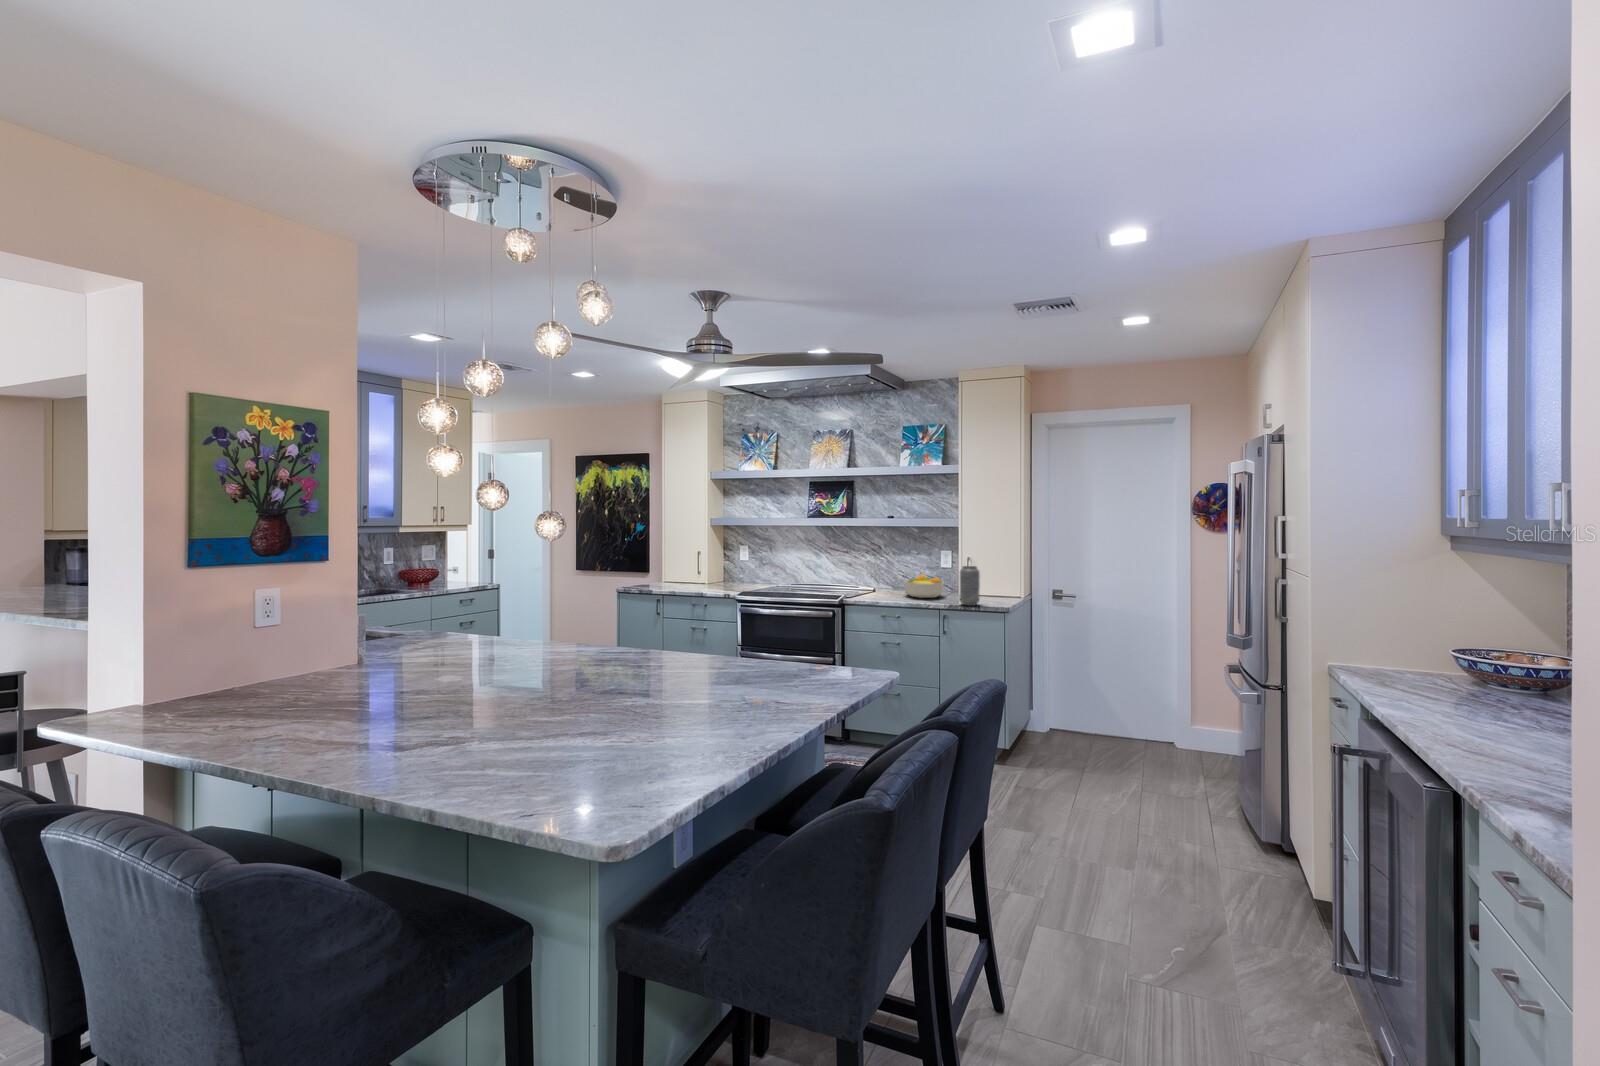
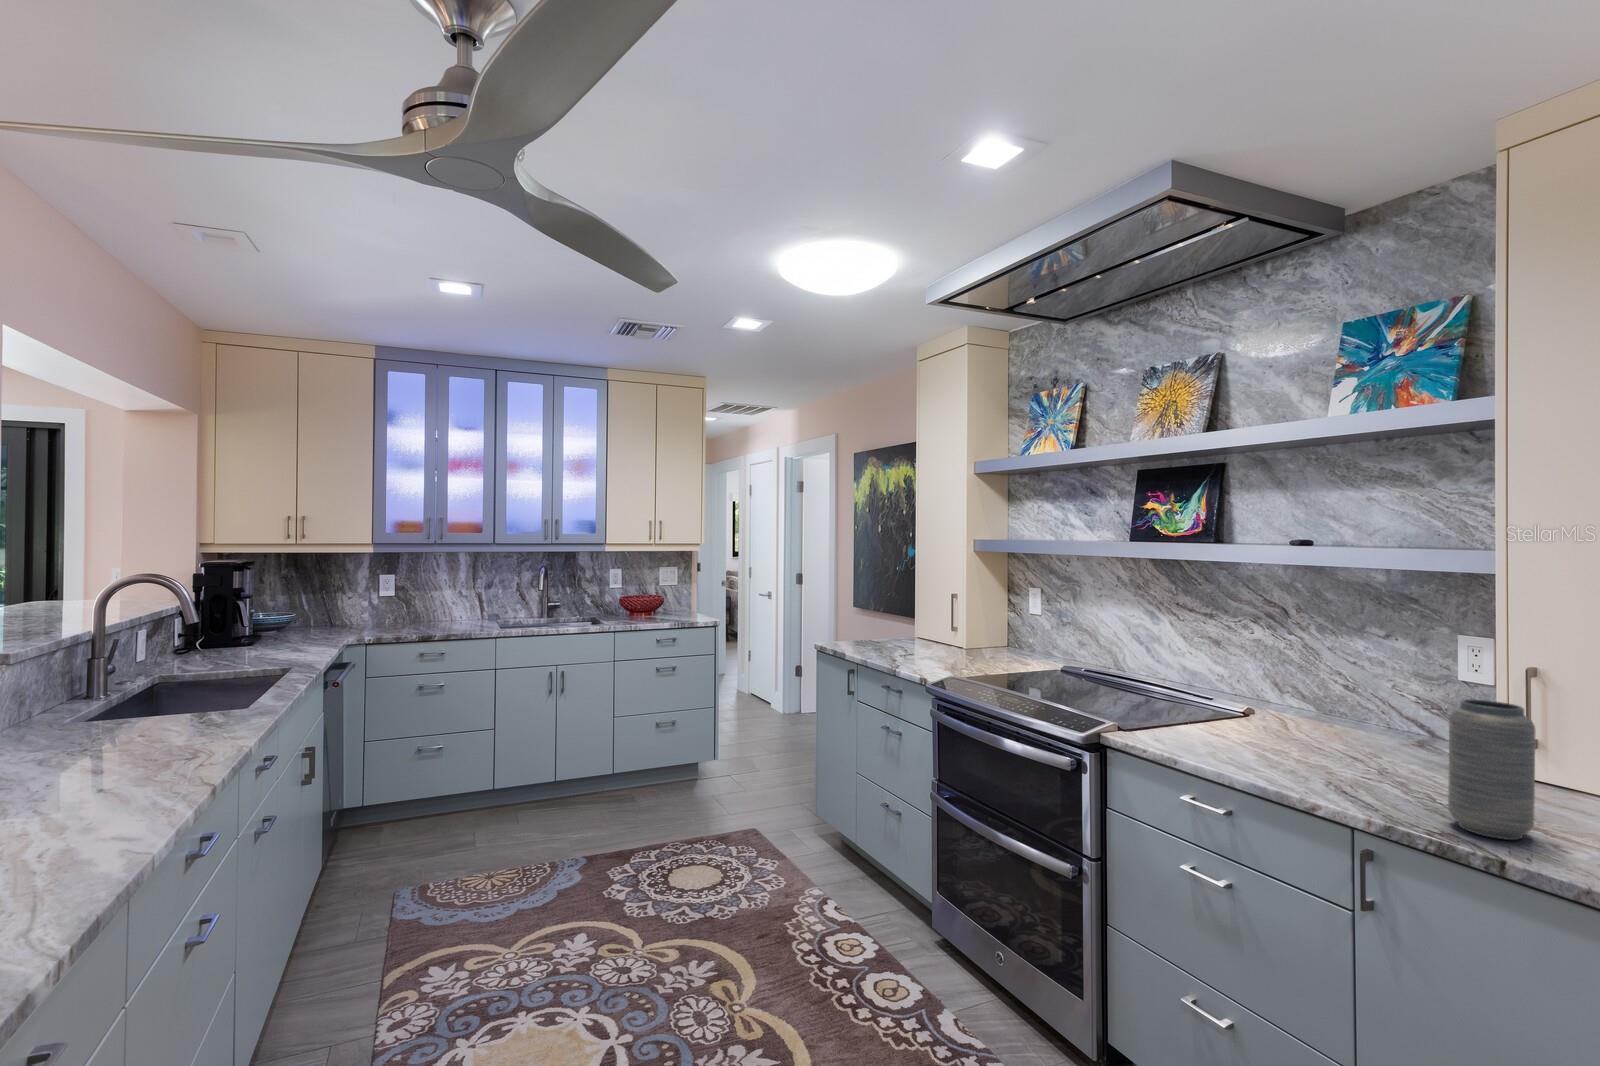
fruit bowl: present [905,574,944,598] -> none [1298,693,1434,770]

